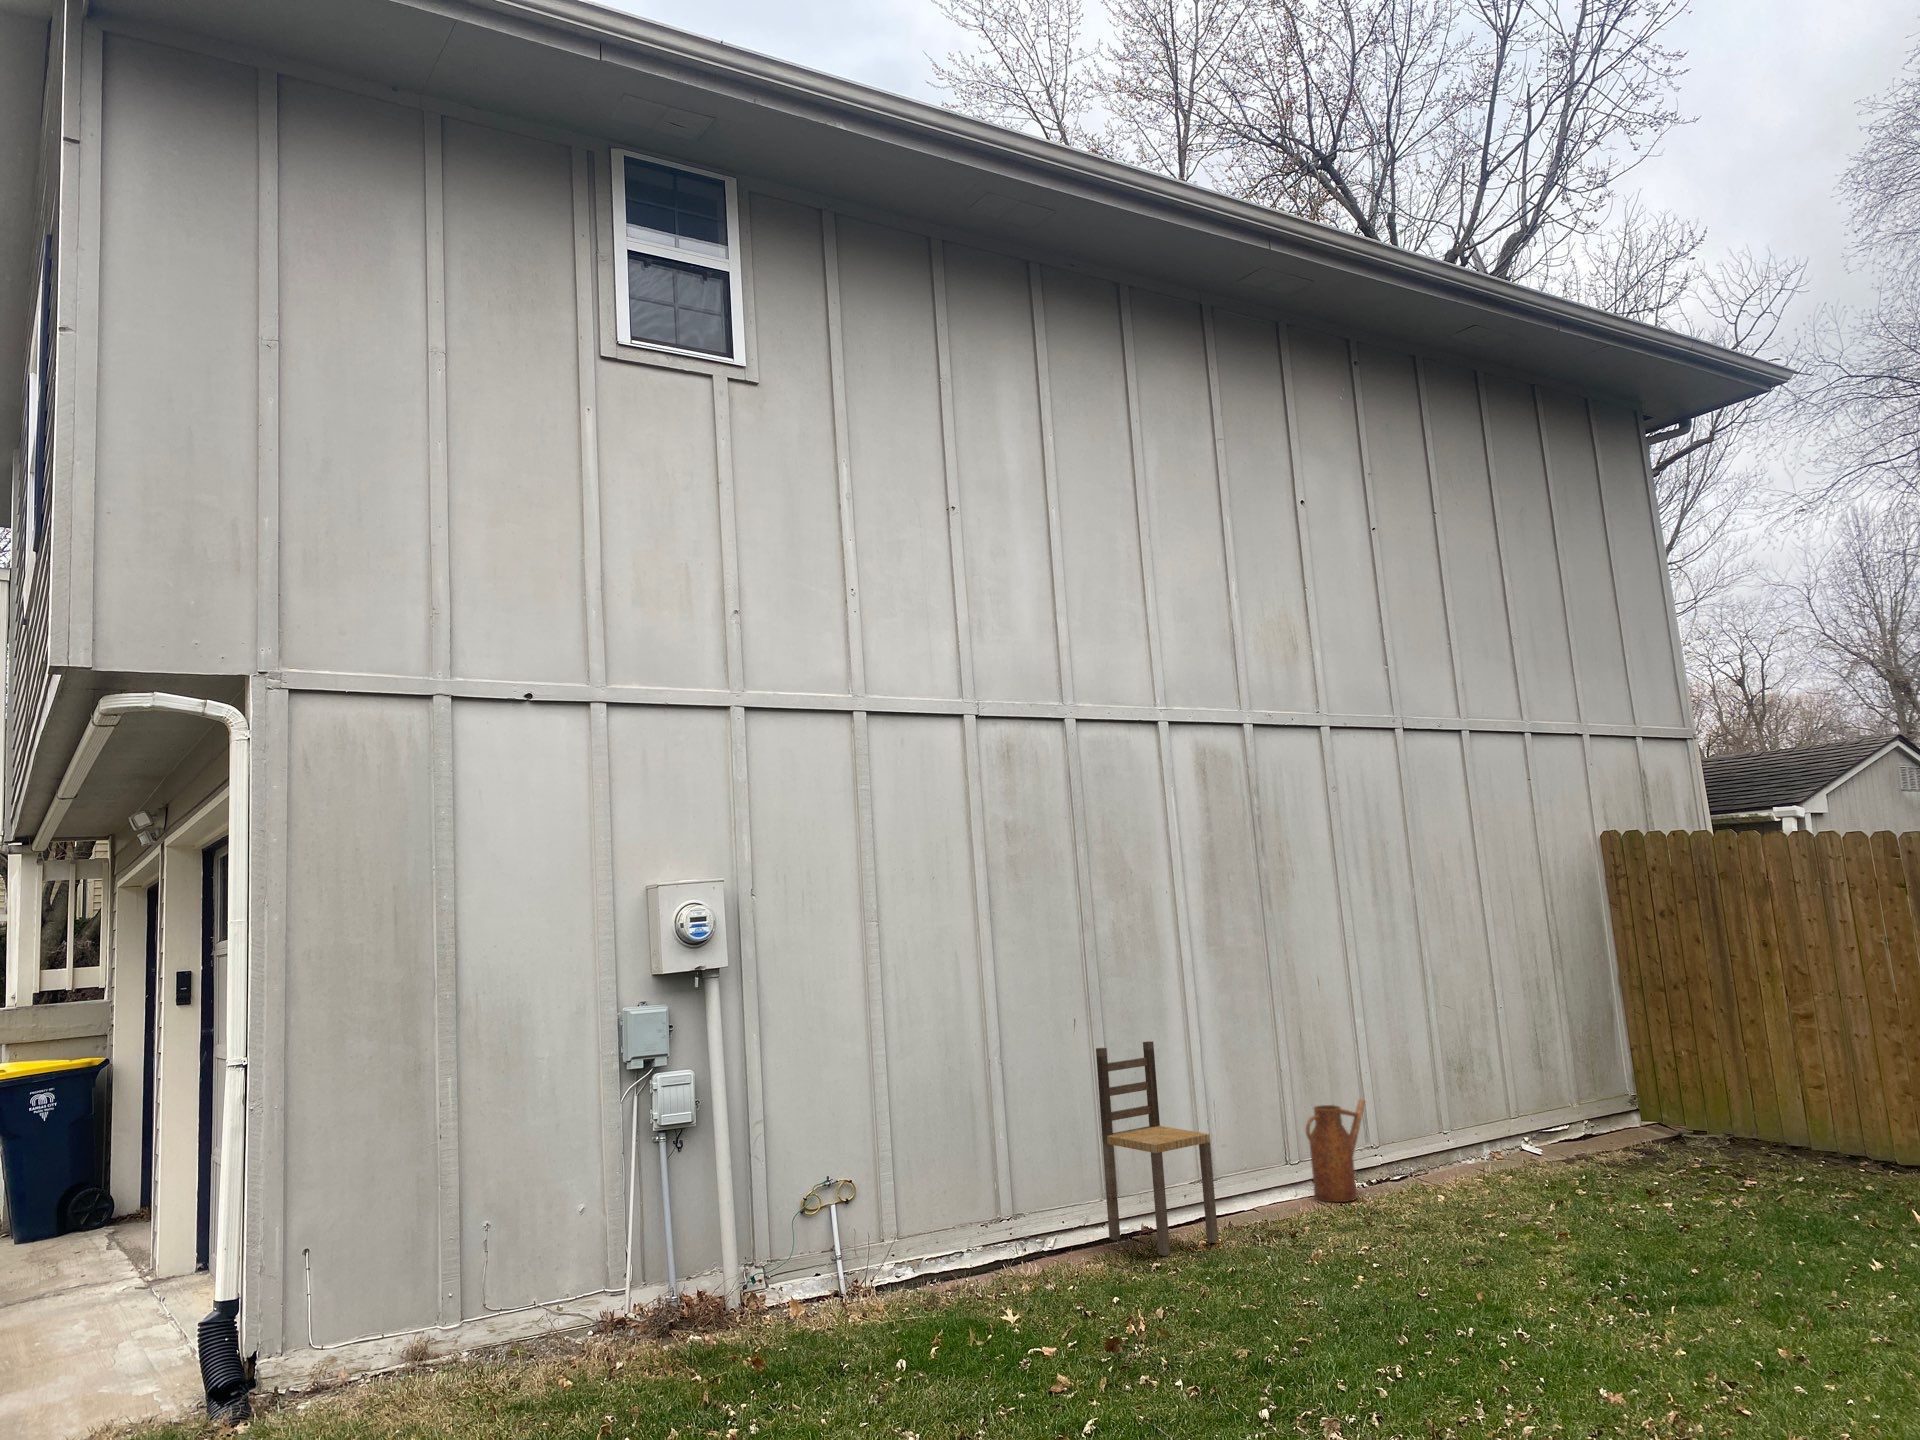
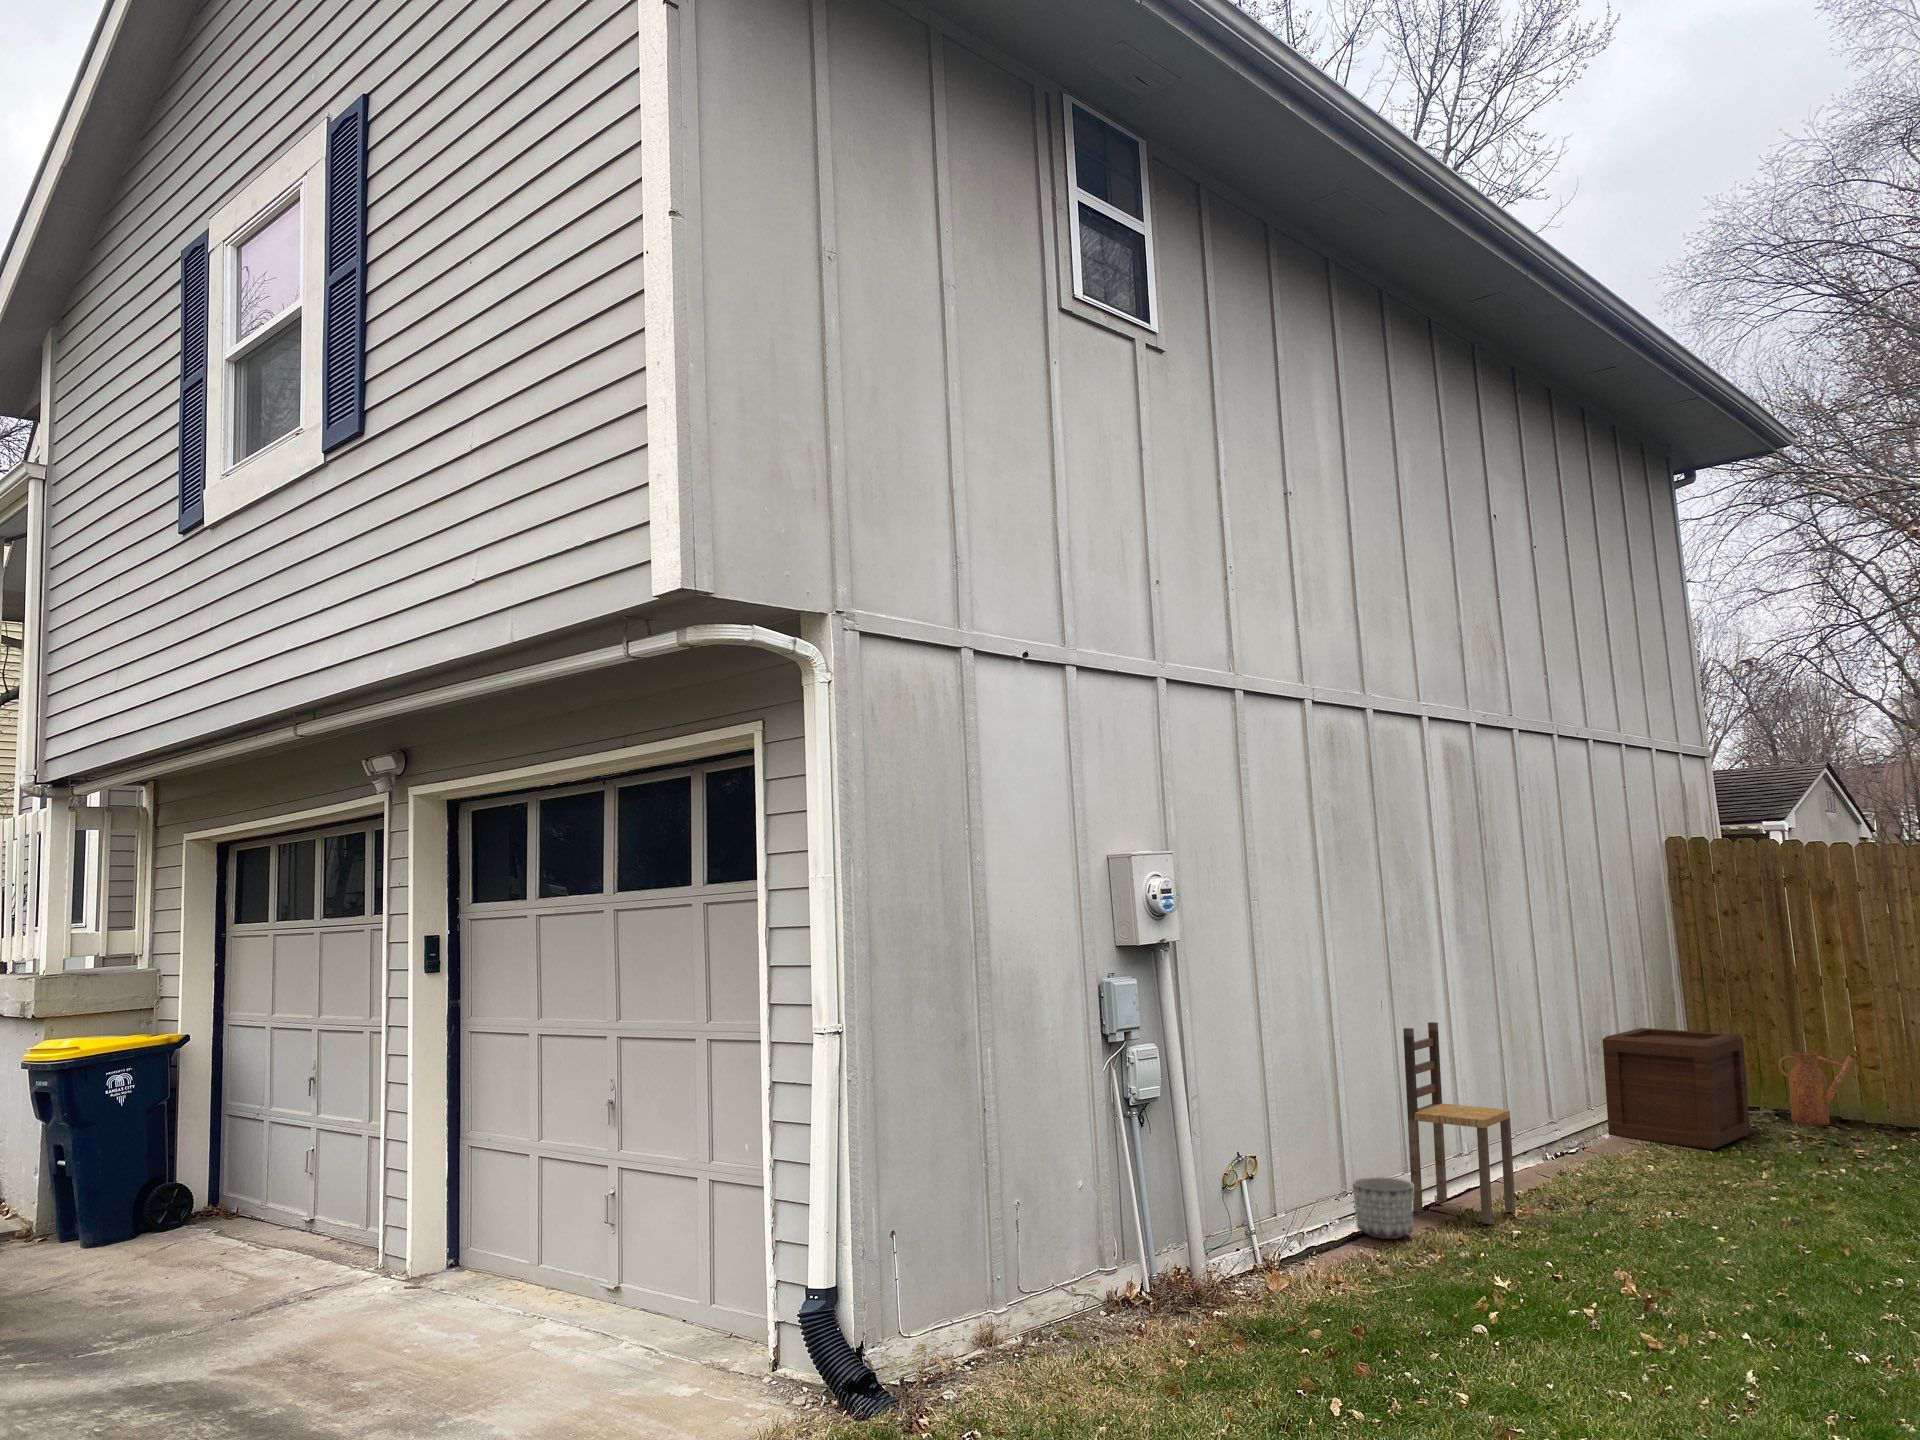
wooden crate: none [1464,1044,1643,1179] -> present [1603,1028,1750,1150]
watering can: present [1306,1099,1365,1202] -> present [1779,1051,1855,1125]
planter: none [1001,1202,1061,1268] -> present [1352,1177,1413,1239]

